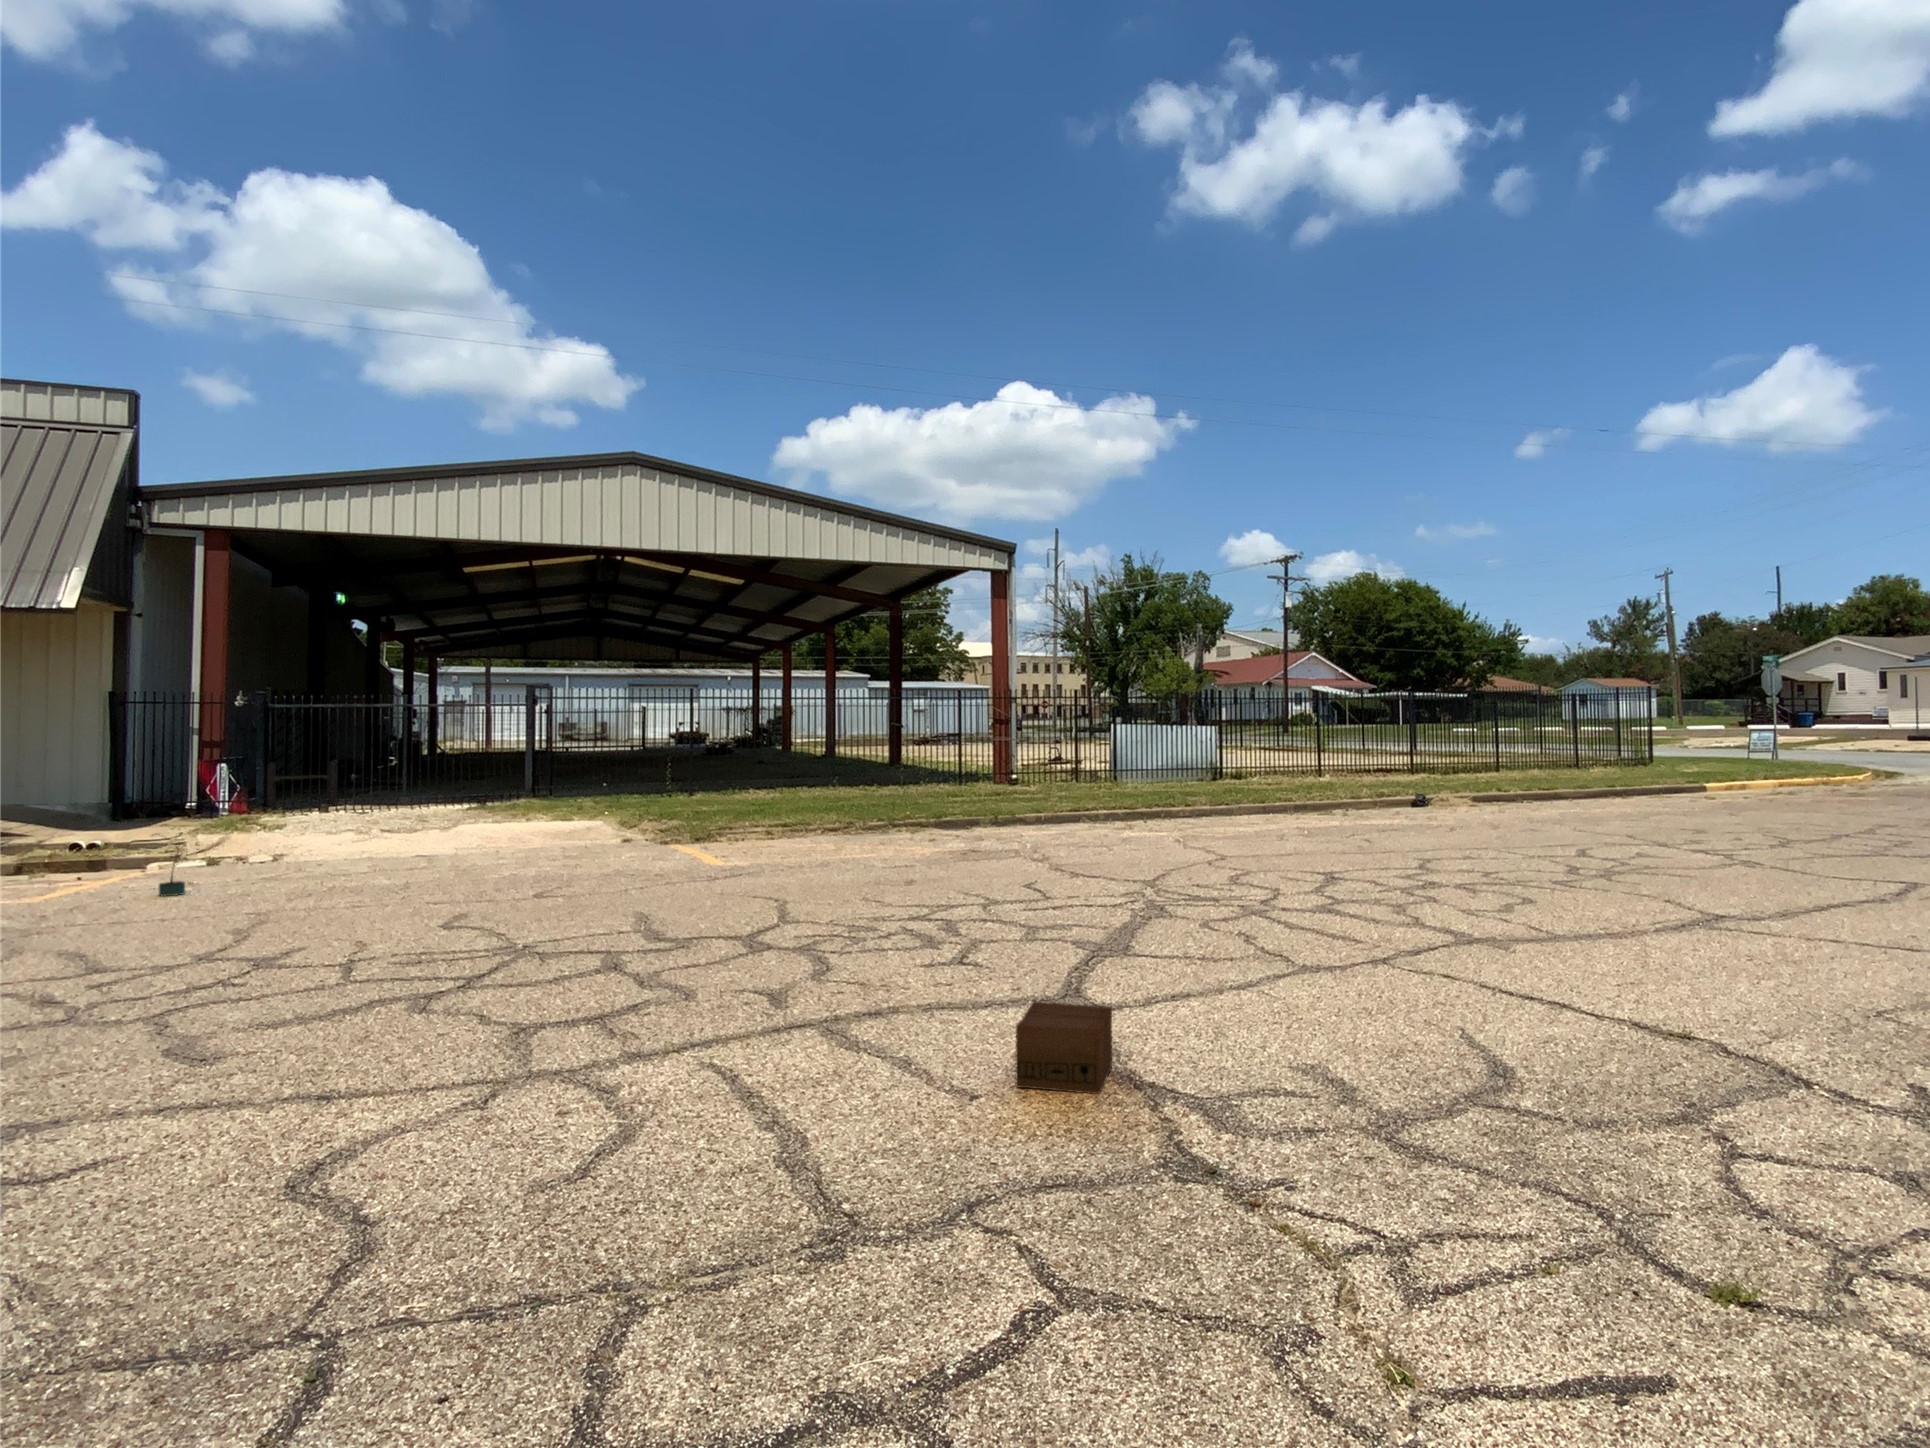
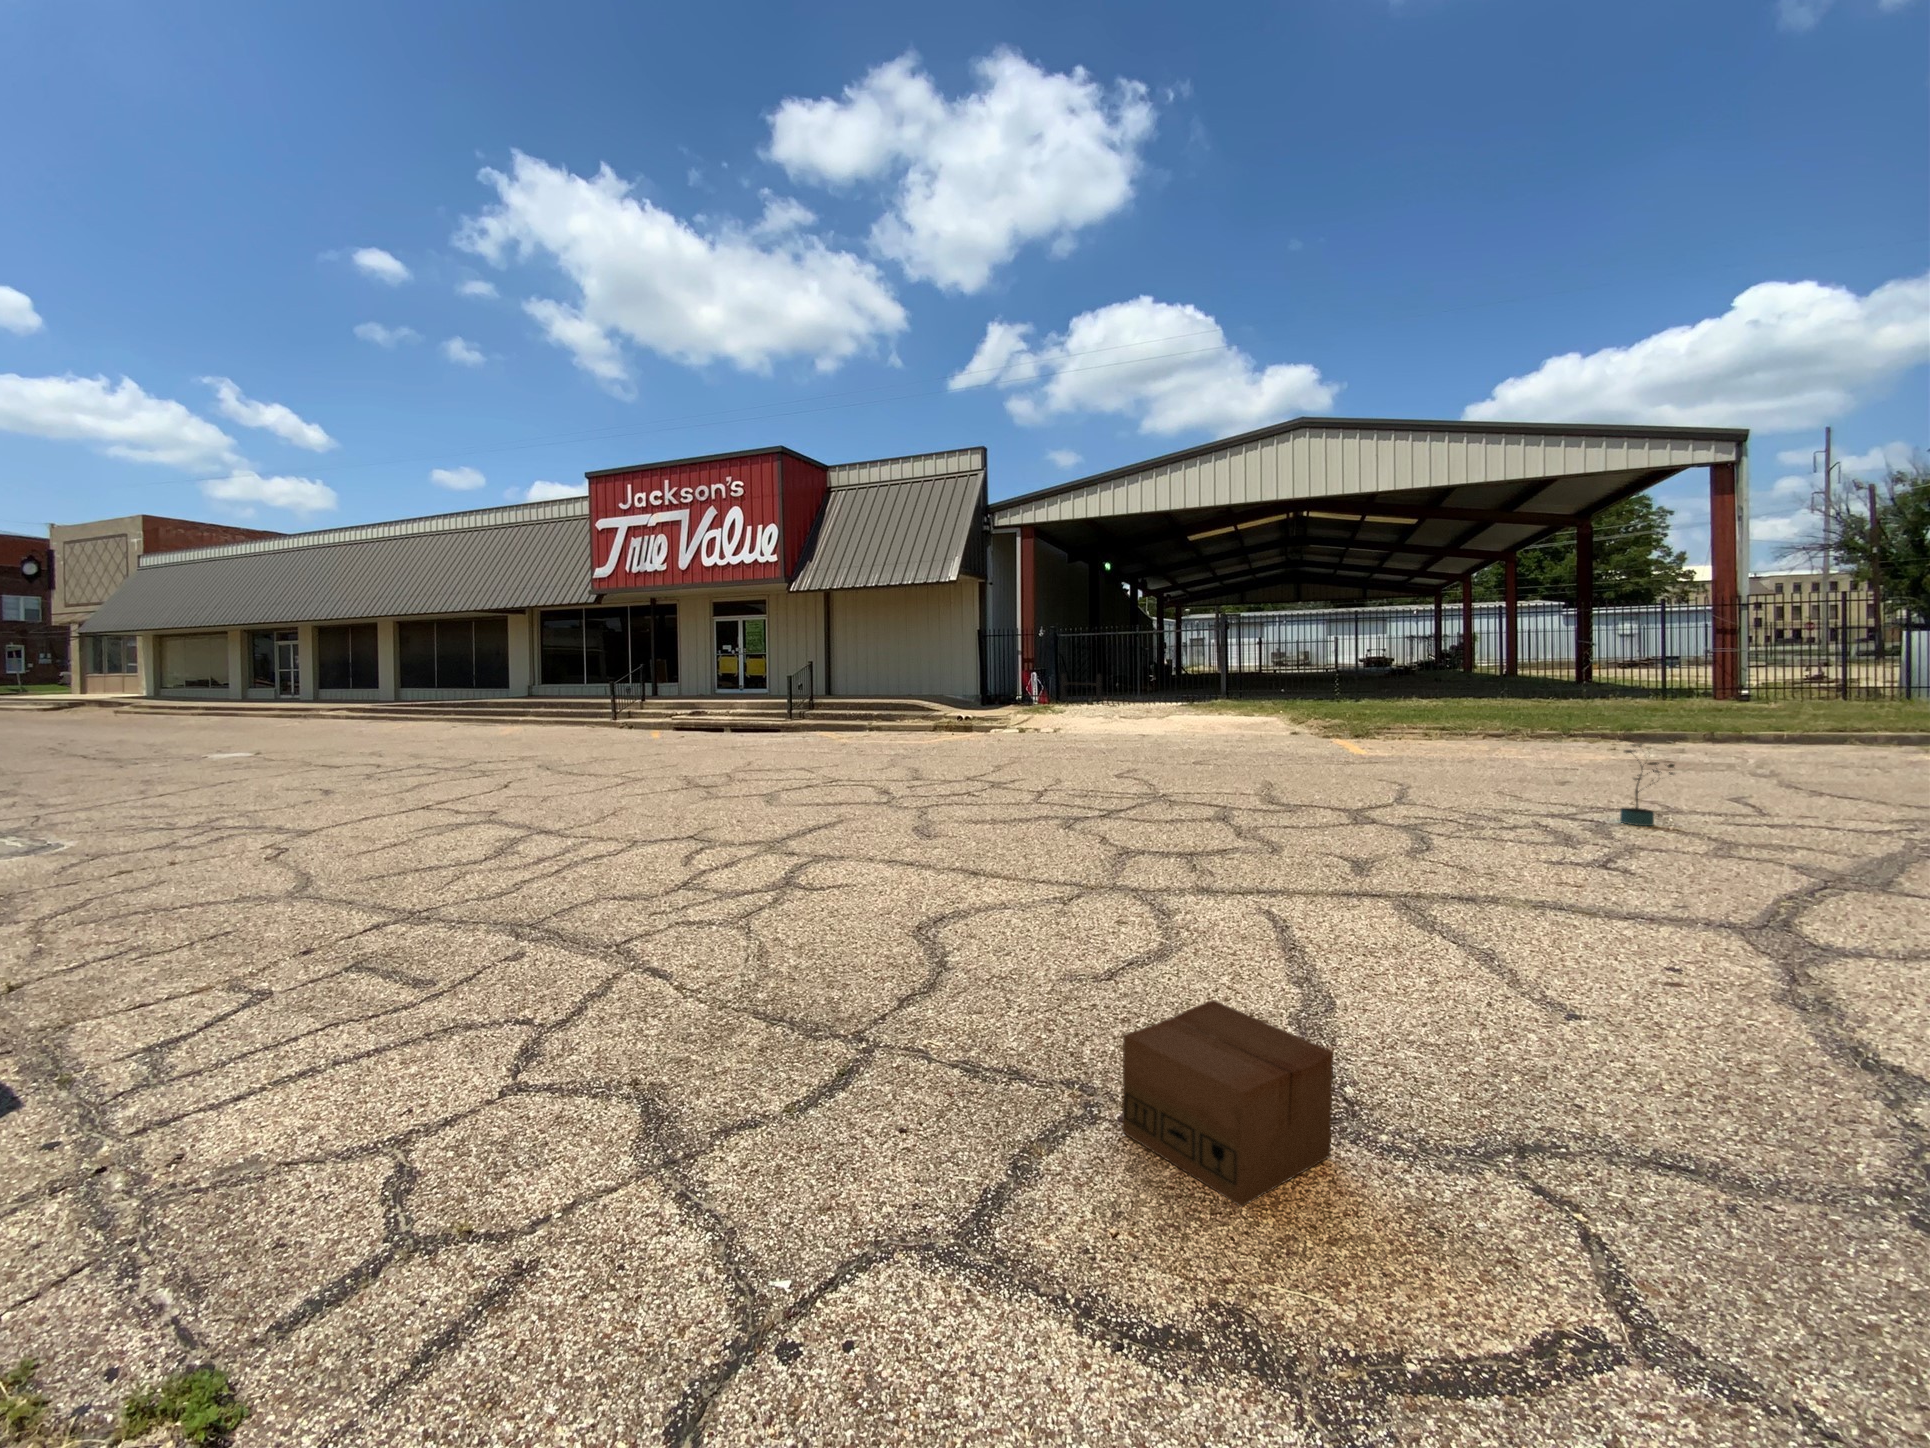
potted plant: present [159,824,198,896] -> present [1619,739,1674,826]
cardboard box: present [1016,1002,1112,1094] -> present [1122,1000,1333,1207]

